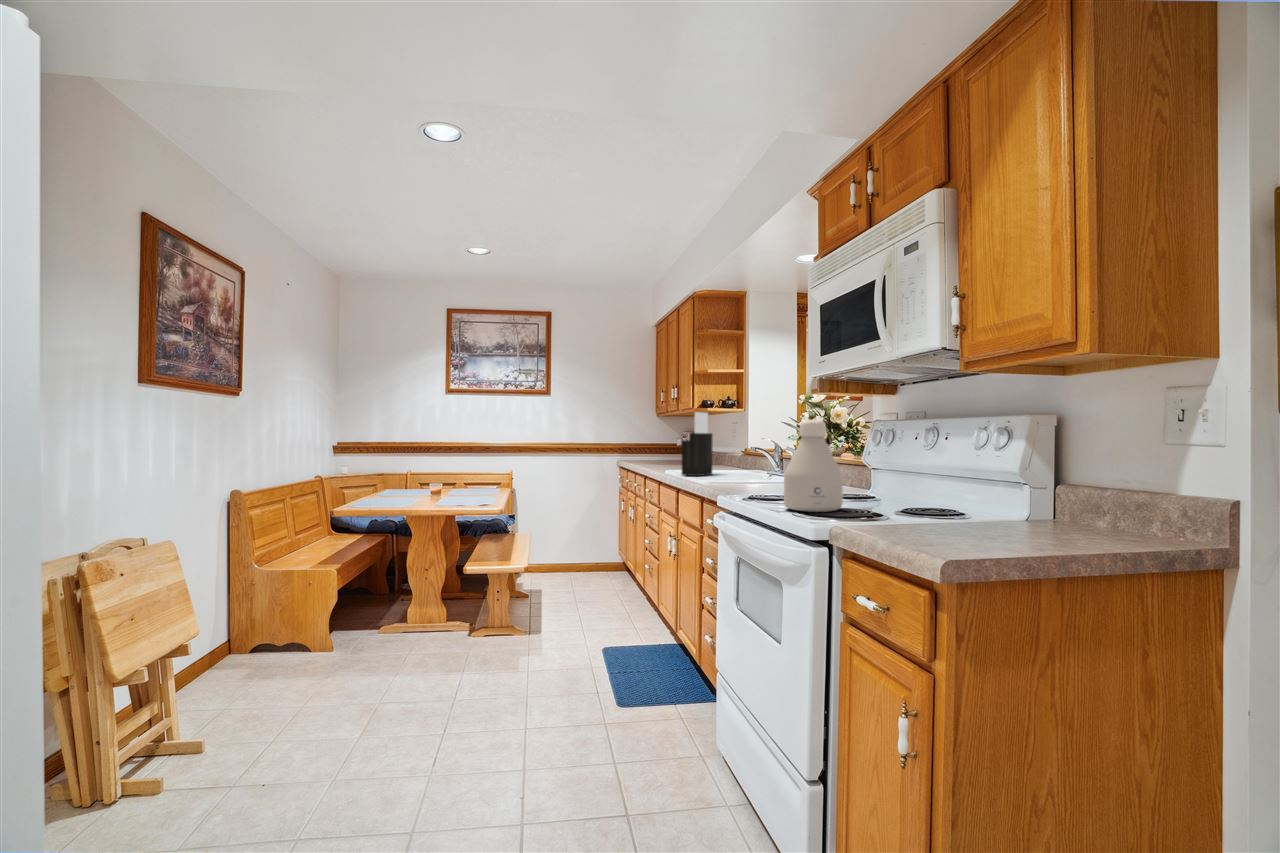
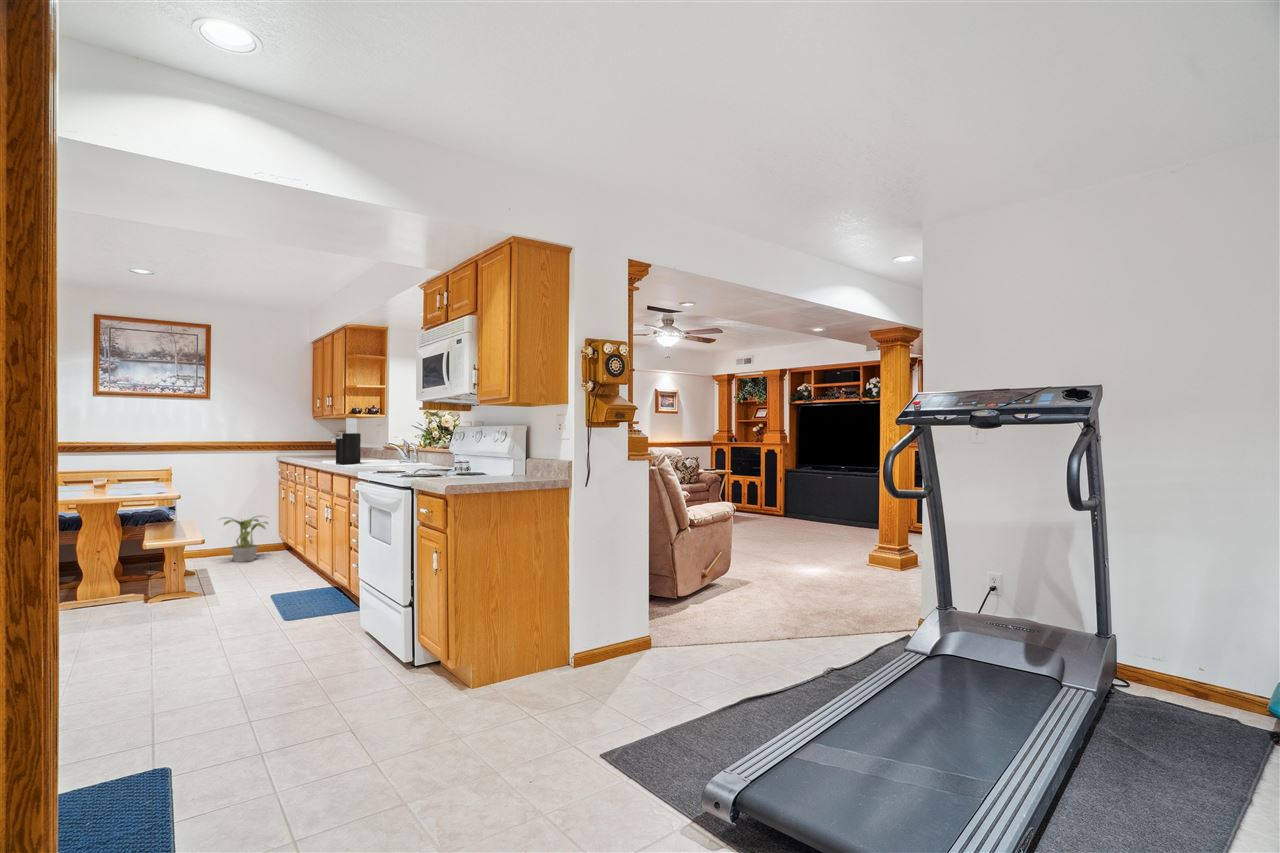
bottle: present [784,420,843,512] -> none [396,427,430,476]
potted plant: none [557,530,609,584] -> present [224,516,268,562]

